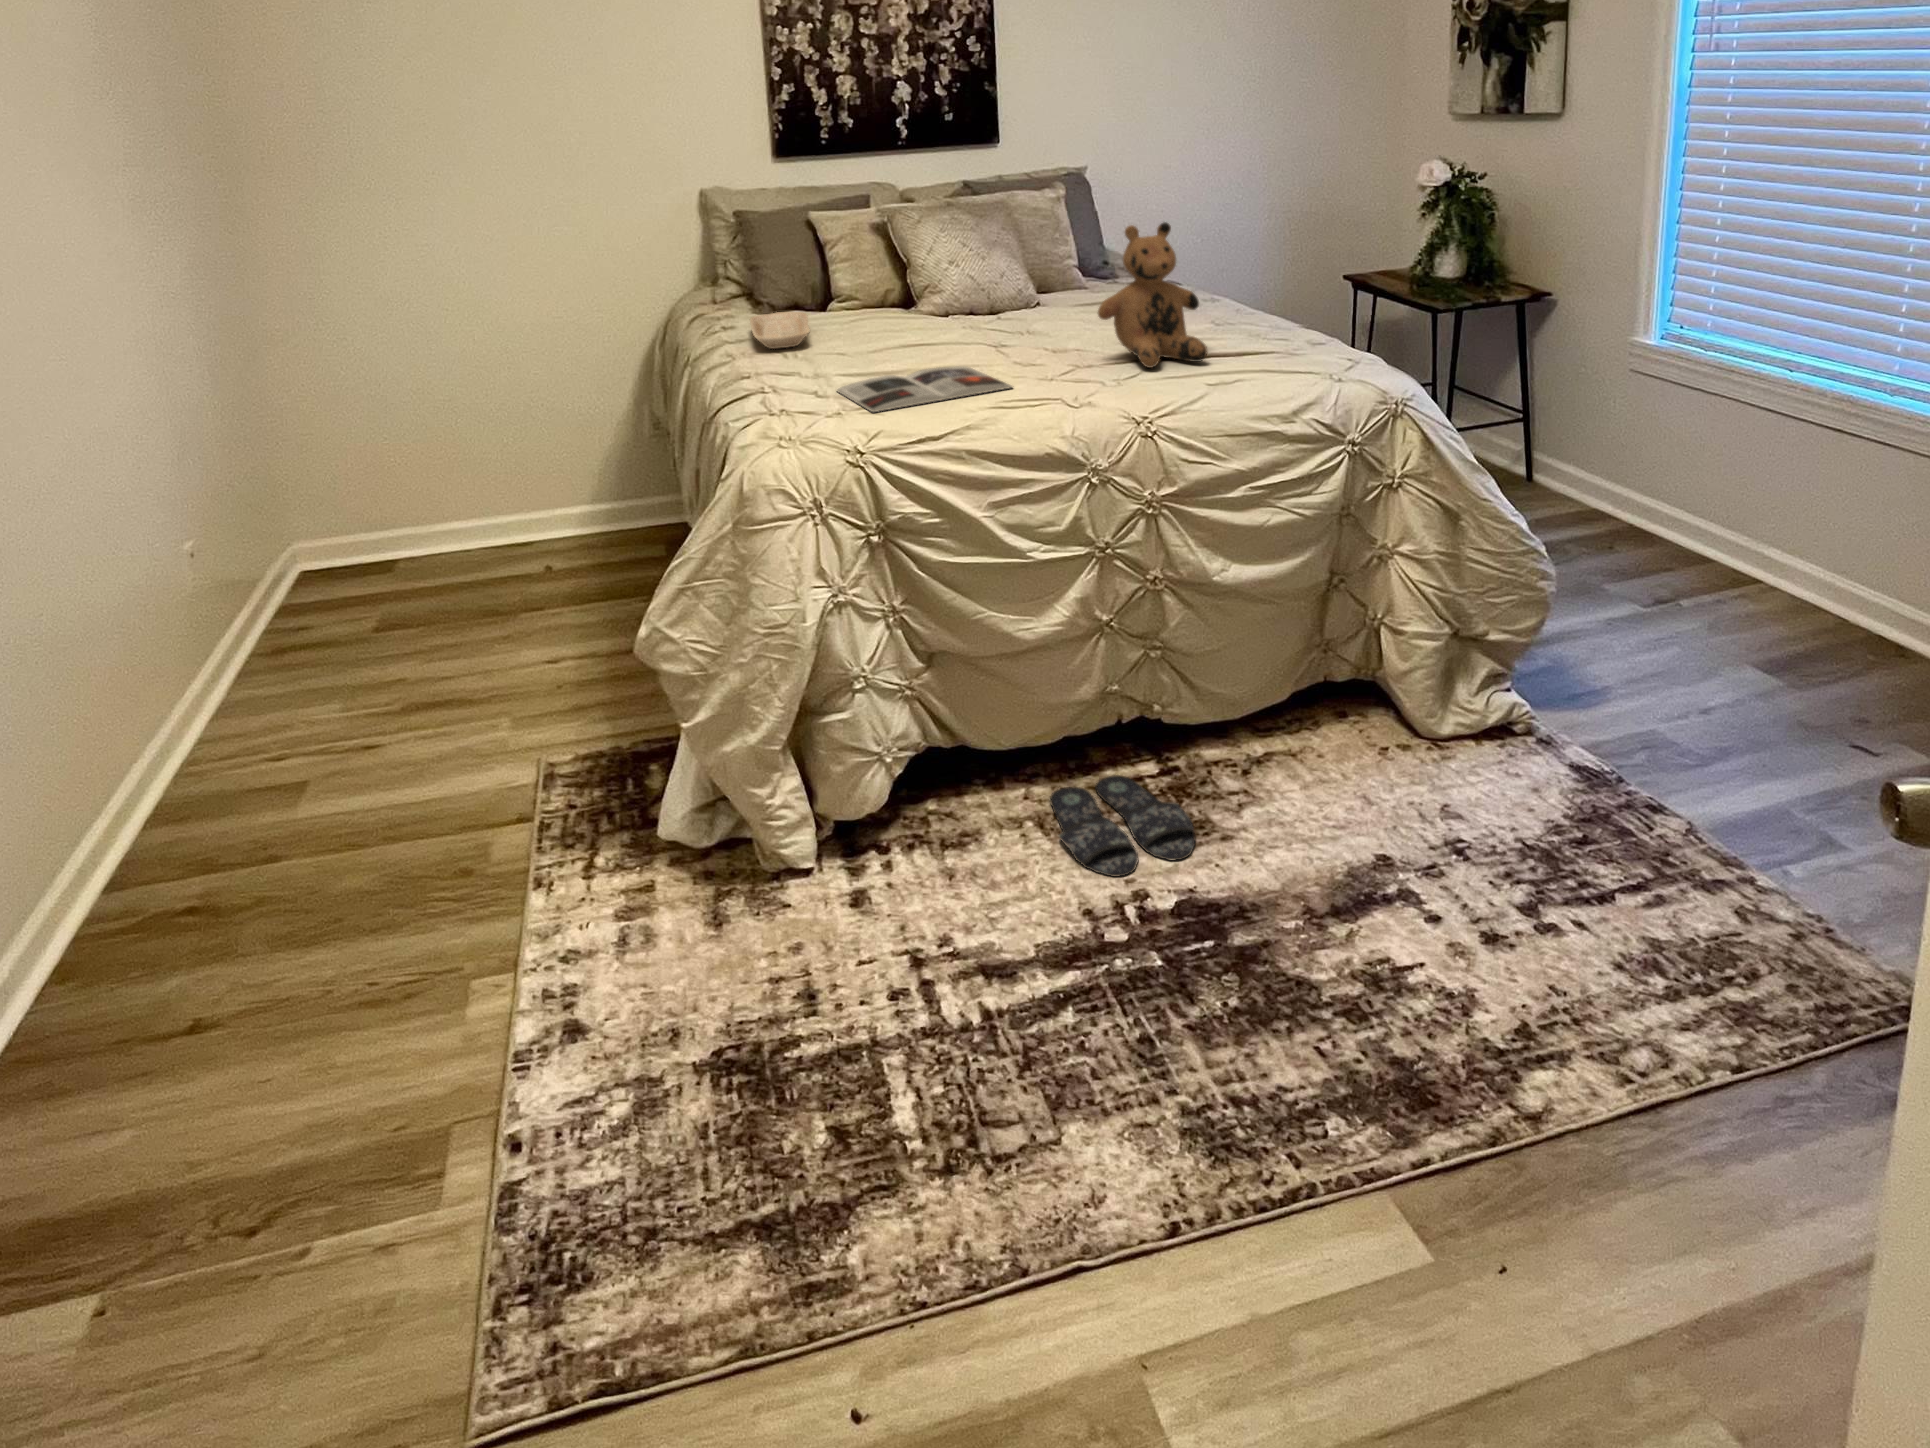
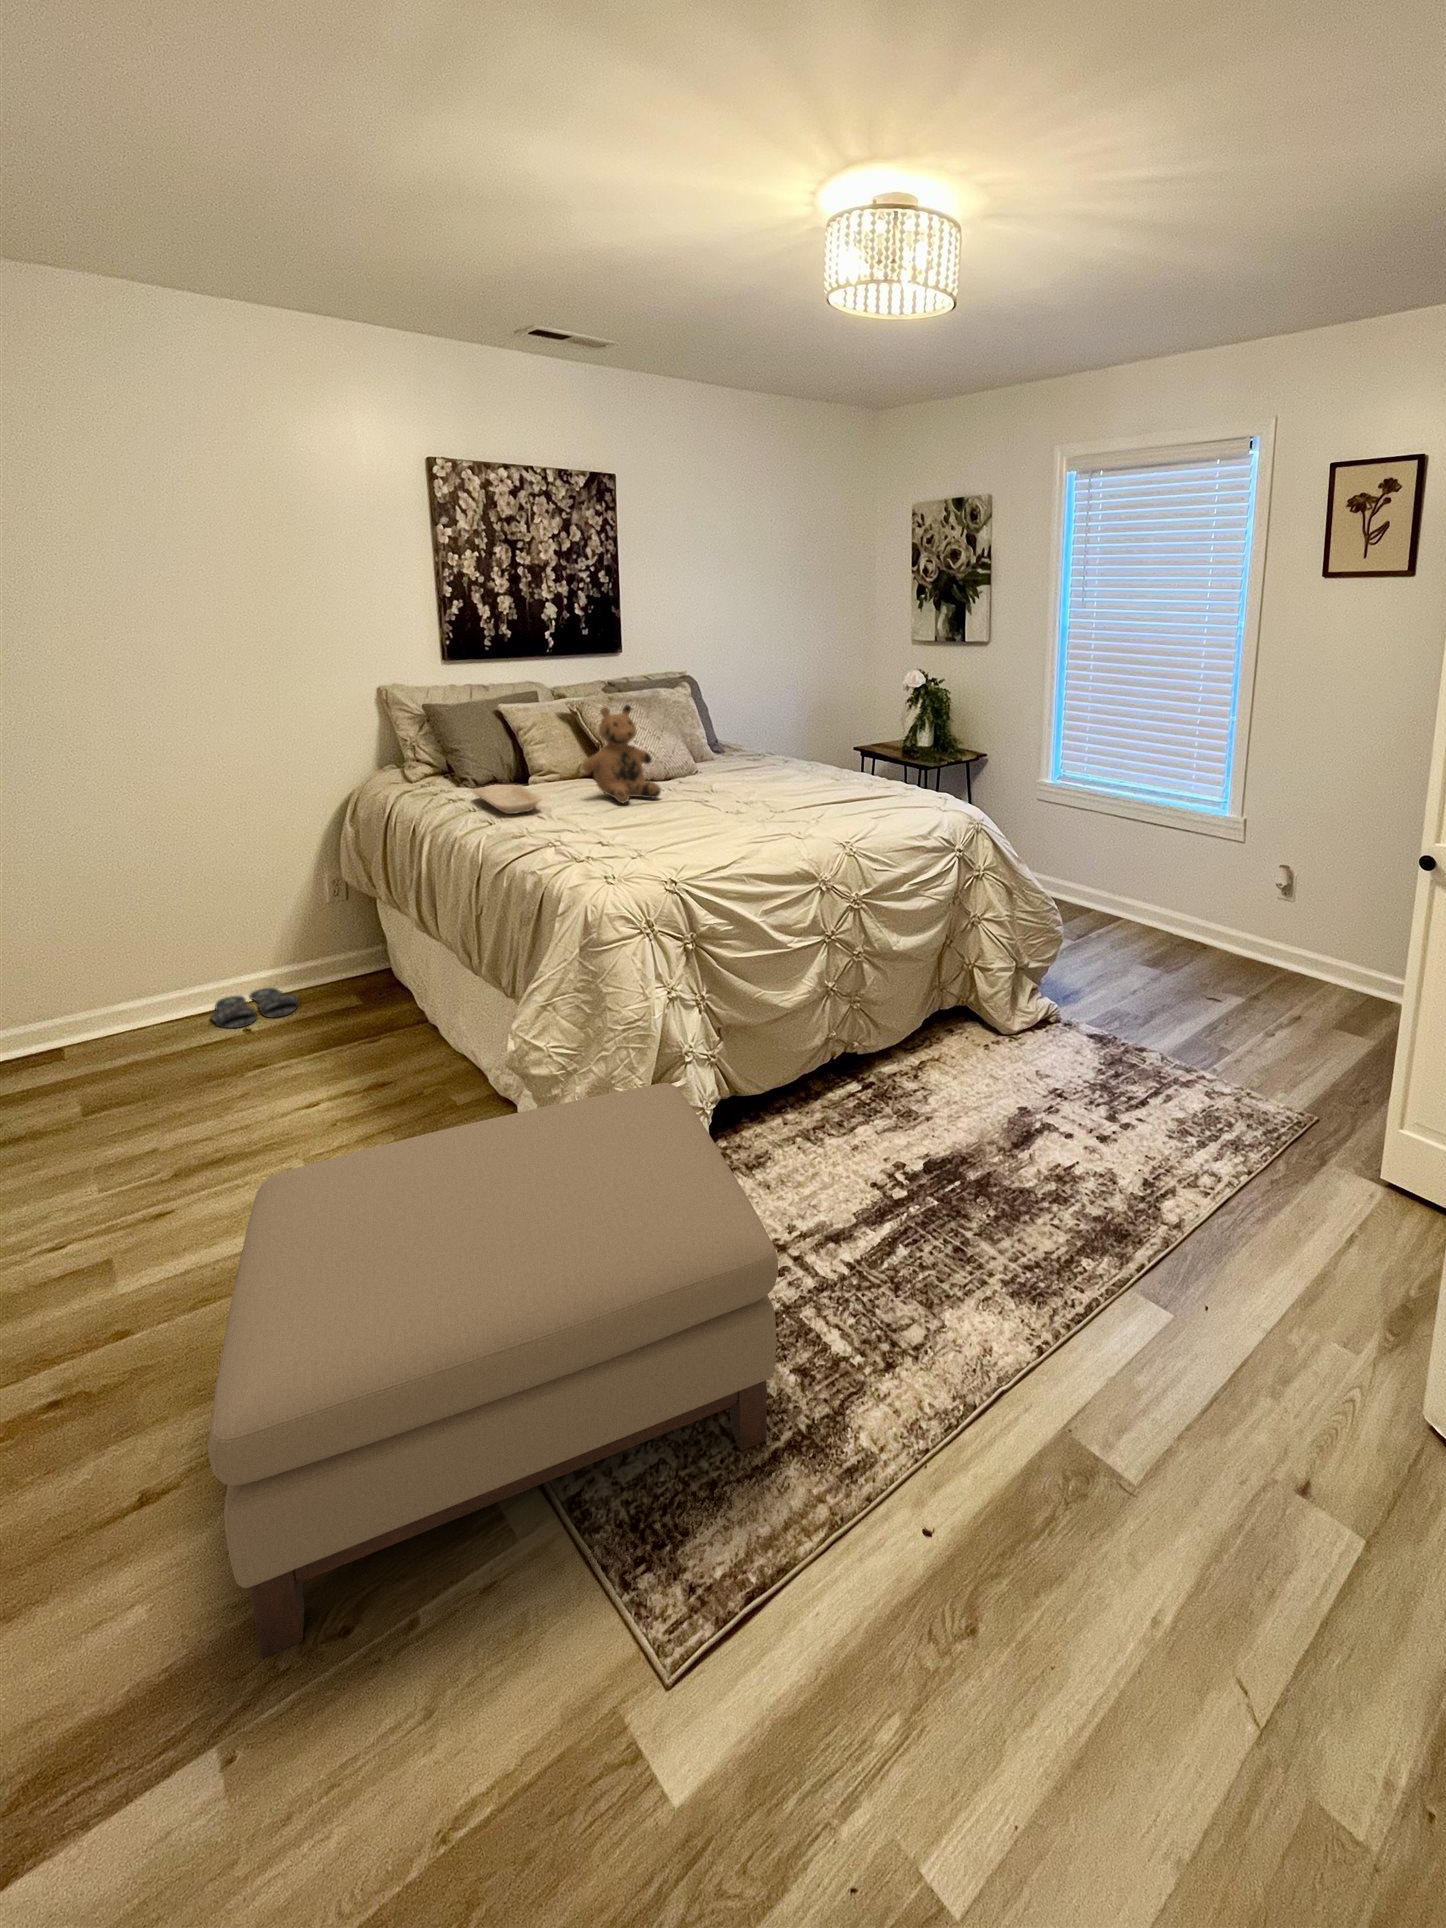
teddy bear: present [1098,222,1208,368] -> present [583,705,661,803]
magazine: present [837,366,1012,412] -> none [607,818,743,855]
ottoman: none [102,709,802,1231] -> present [208,1083,778,1658]
slippers: present [1050,775,1195,877] -> present [210,988,298,1028]

